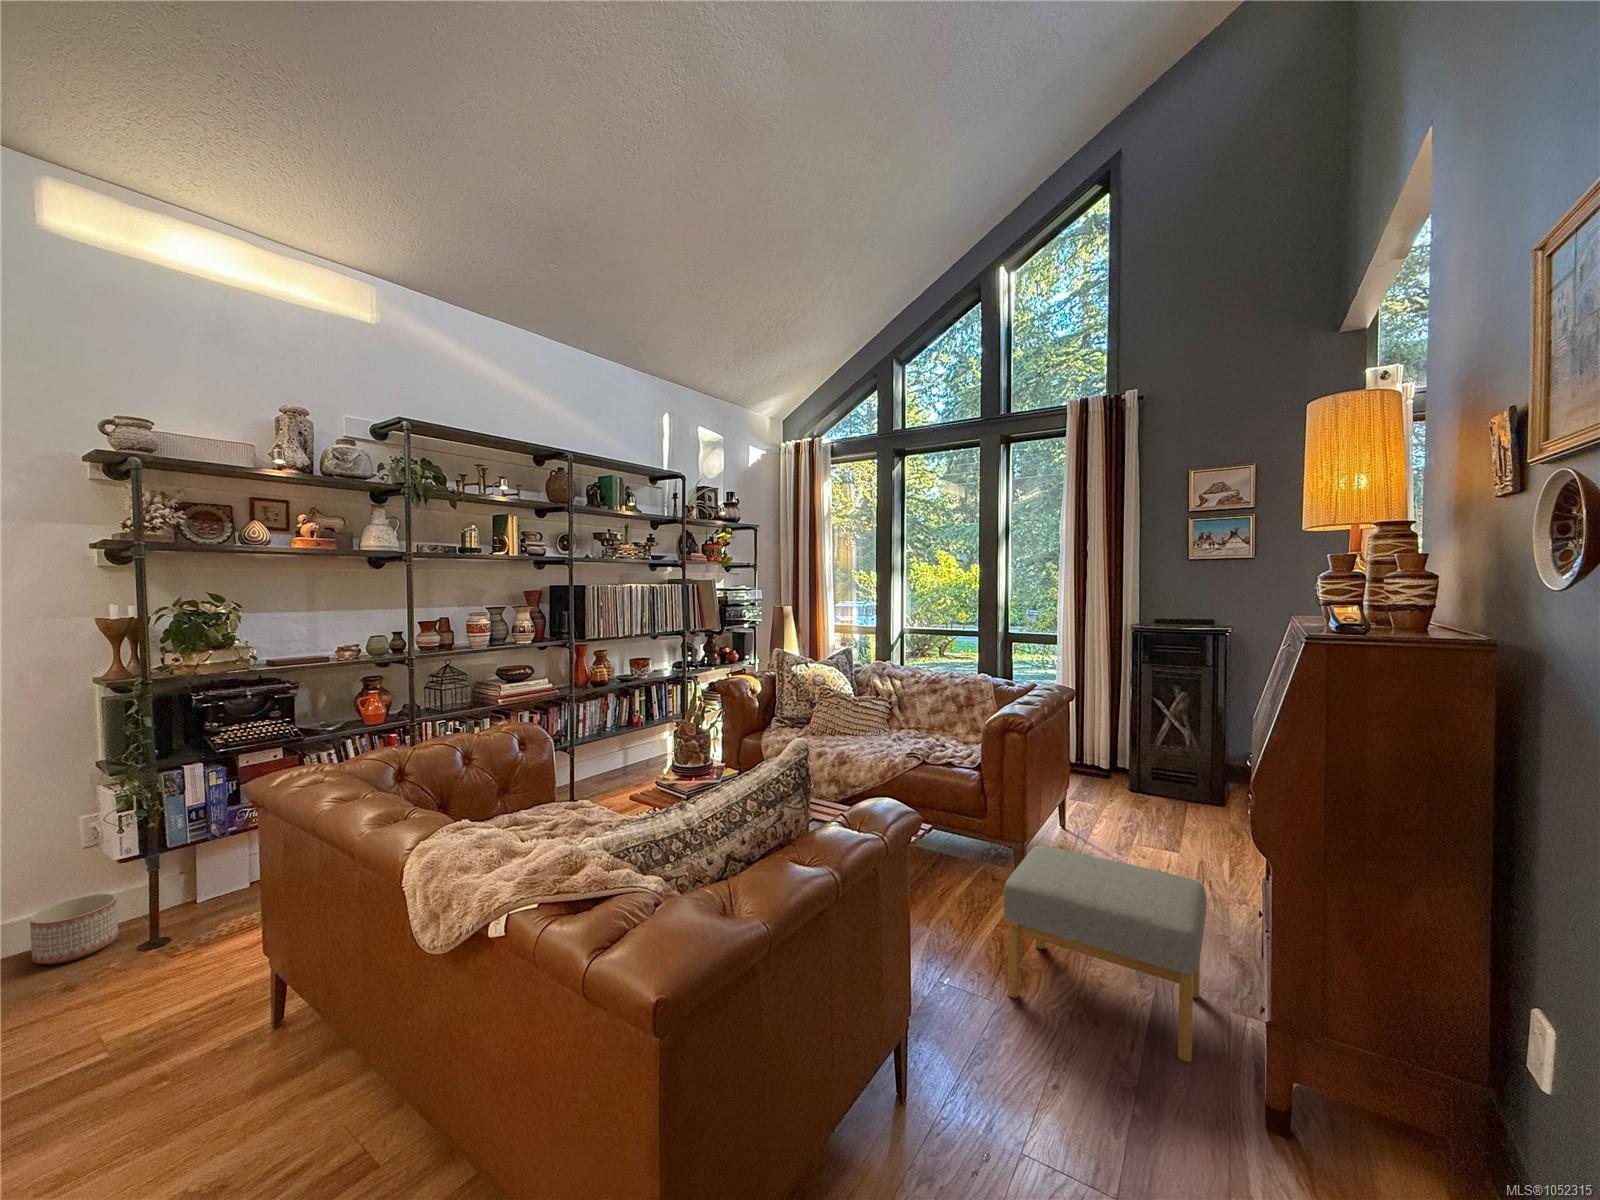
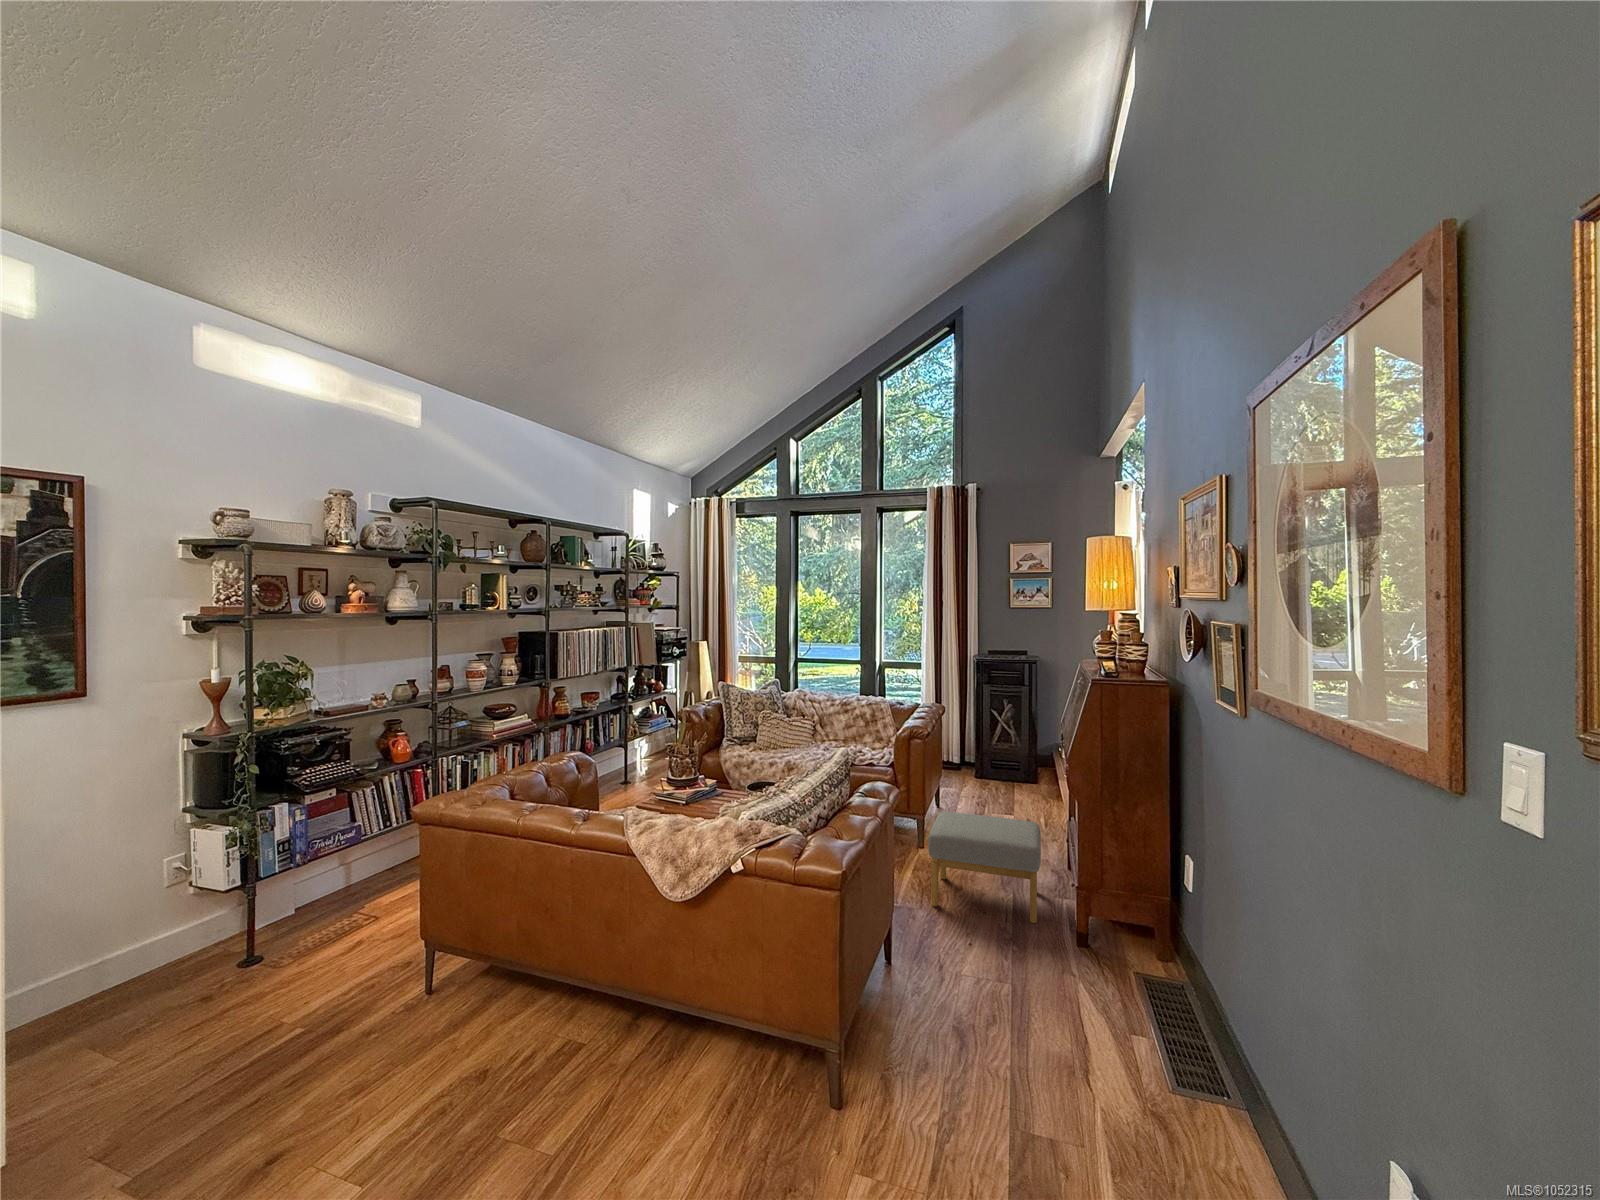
planter: present [30,894,118,964] -> none [143,923,213,986]

